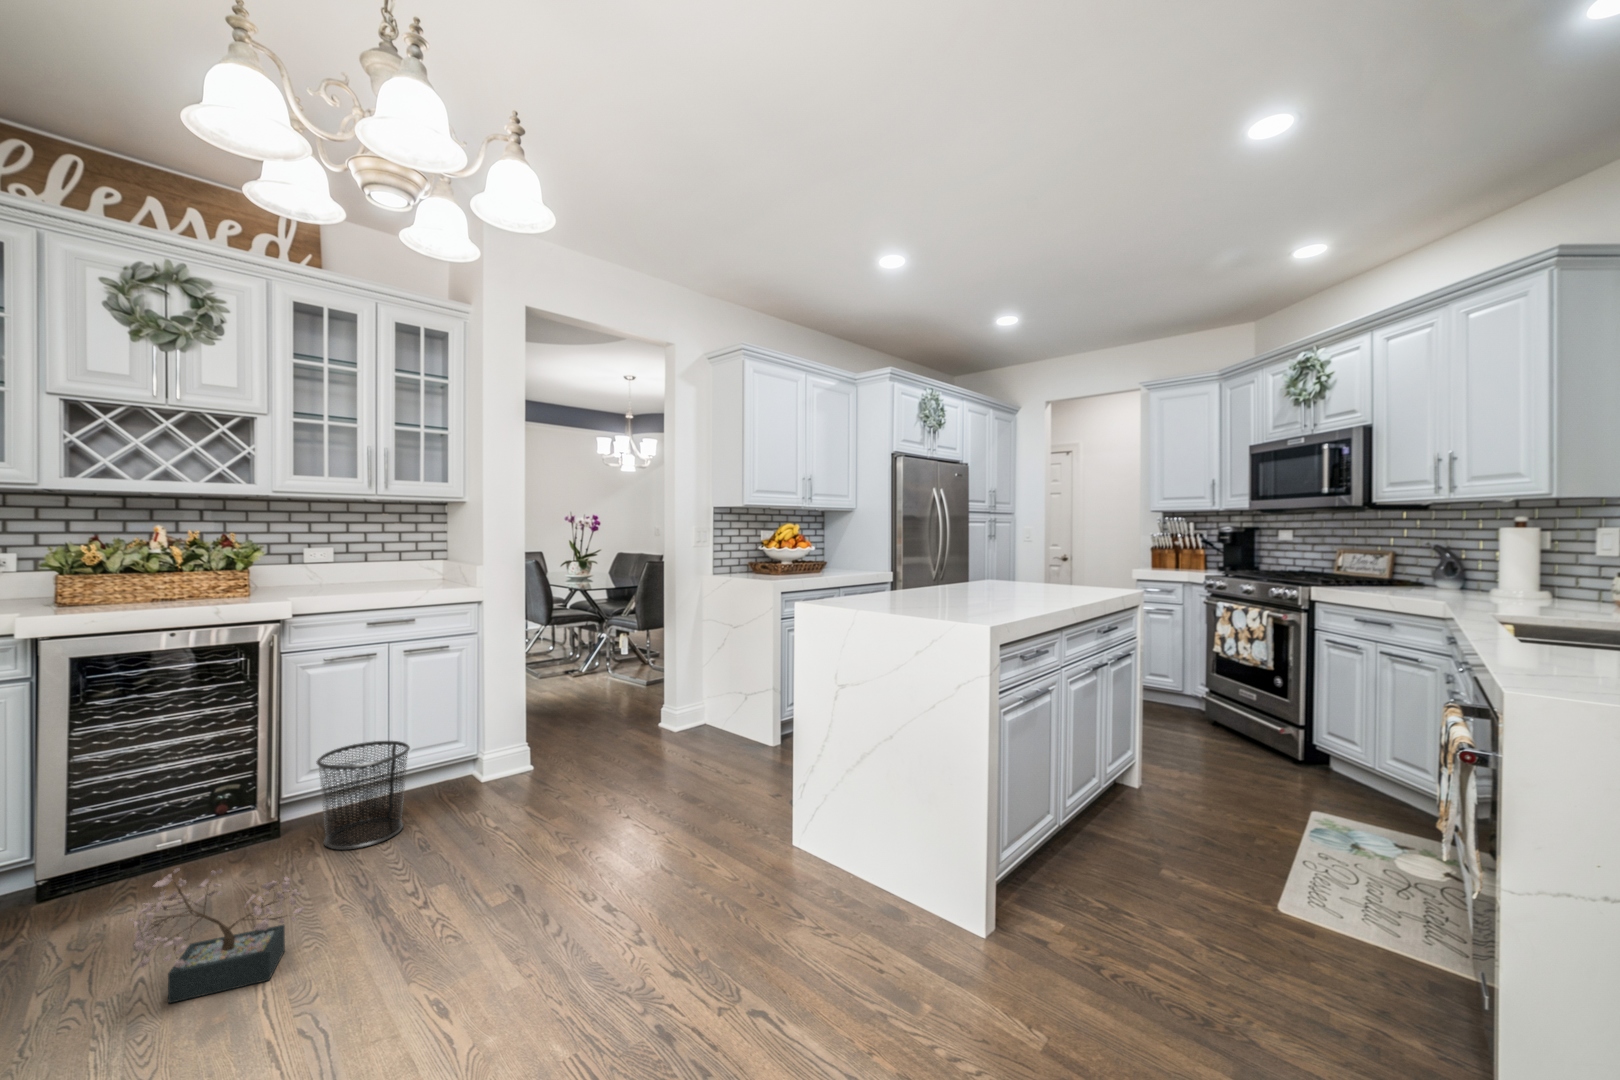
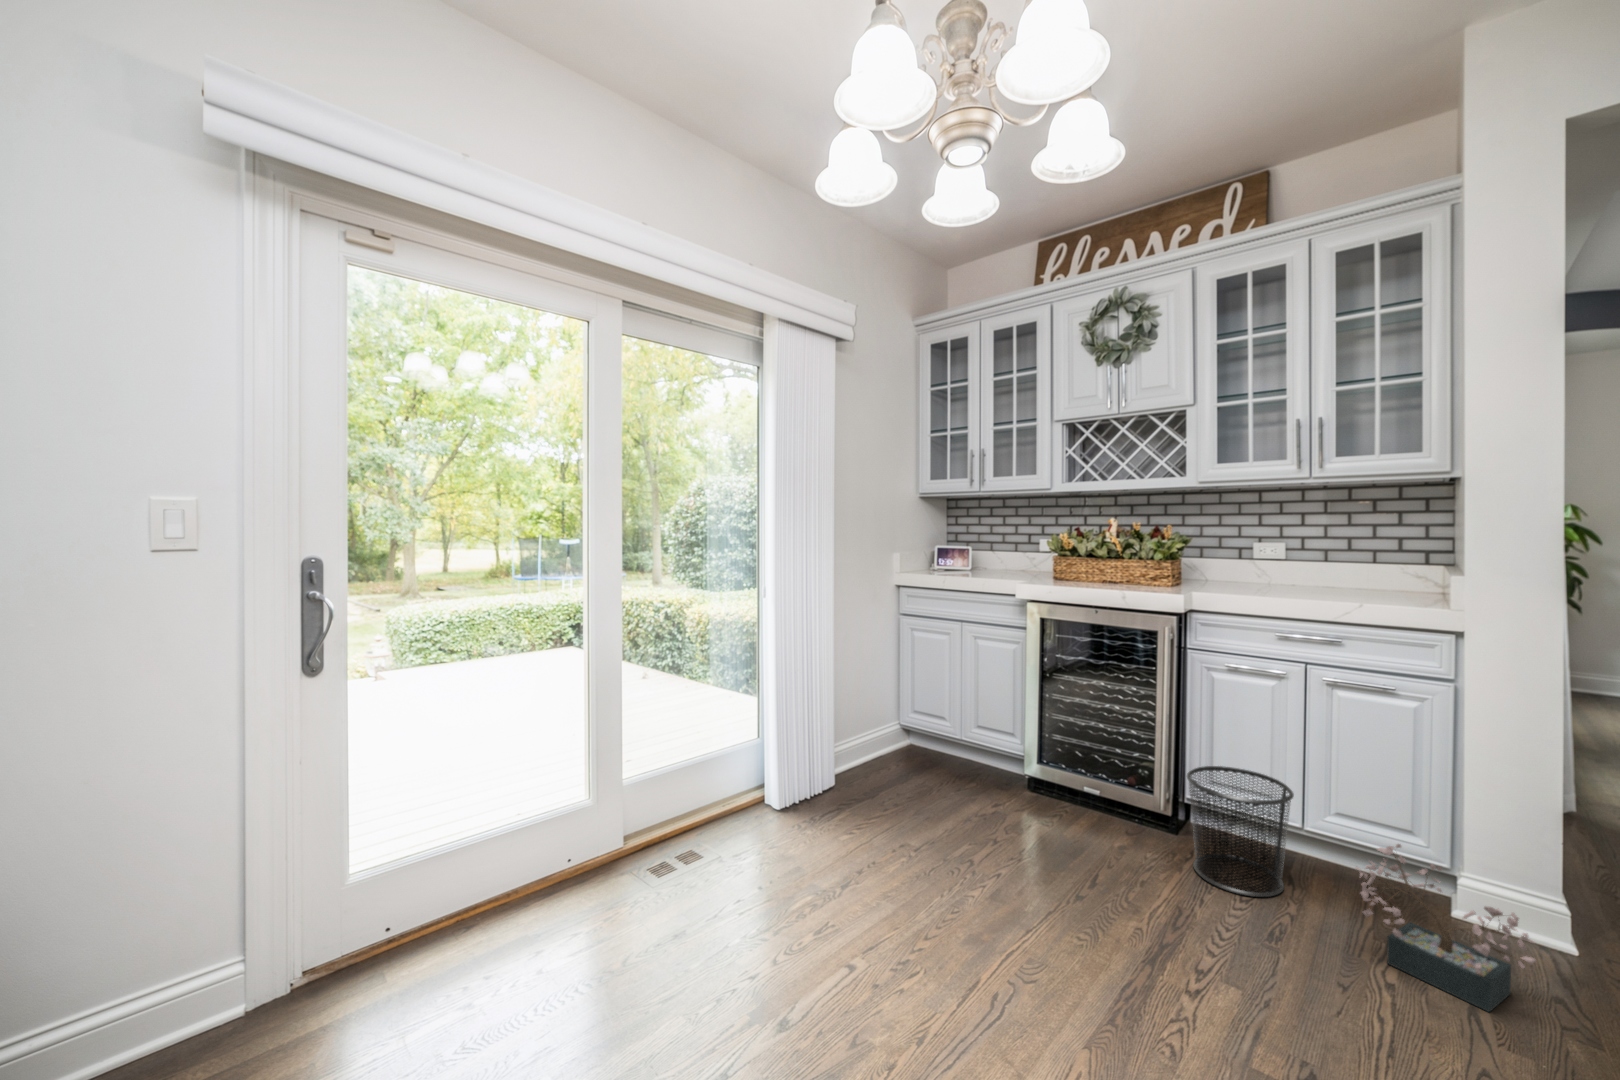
decorative plant: present [129,868,304,1003] -> present [1356,844,1535,1012]

